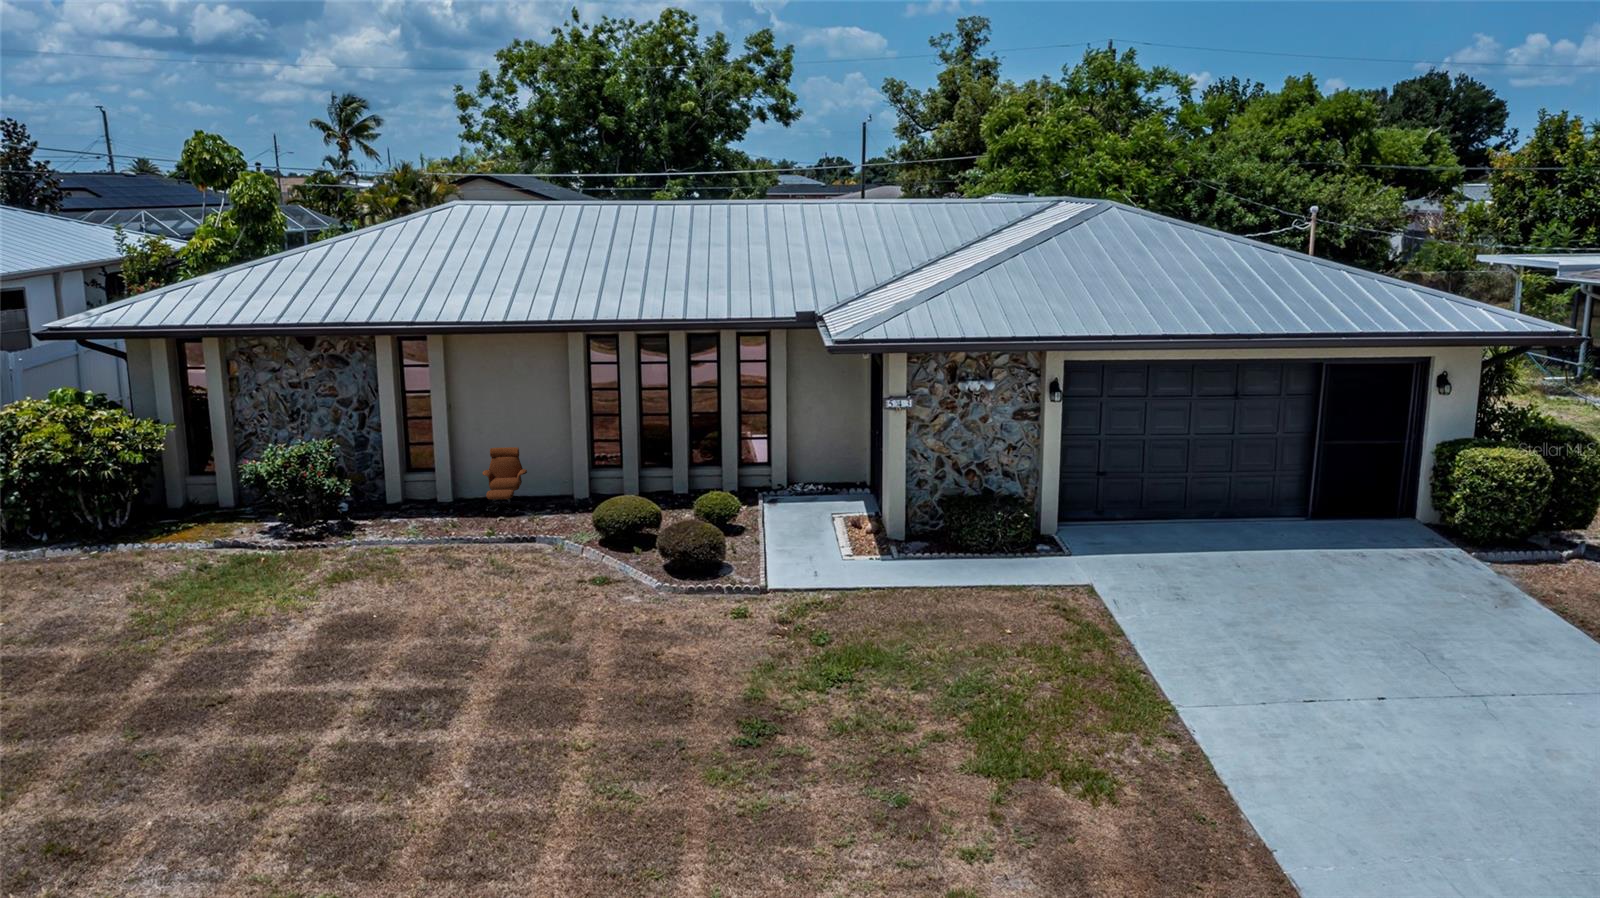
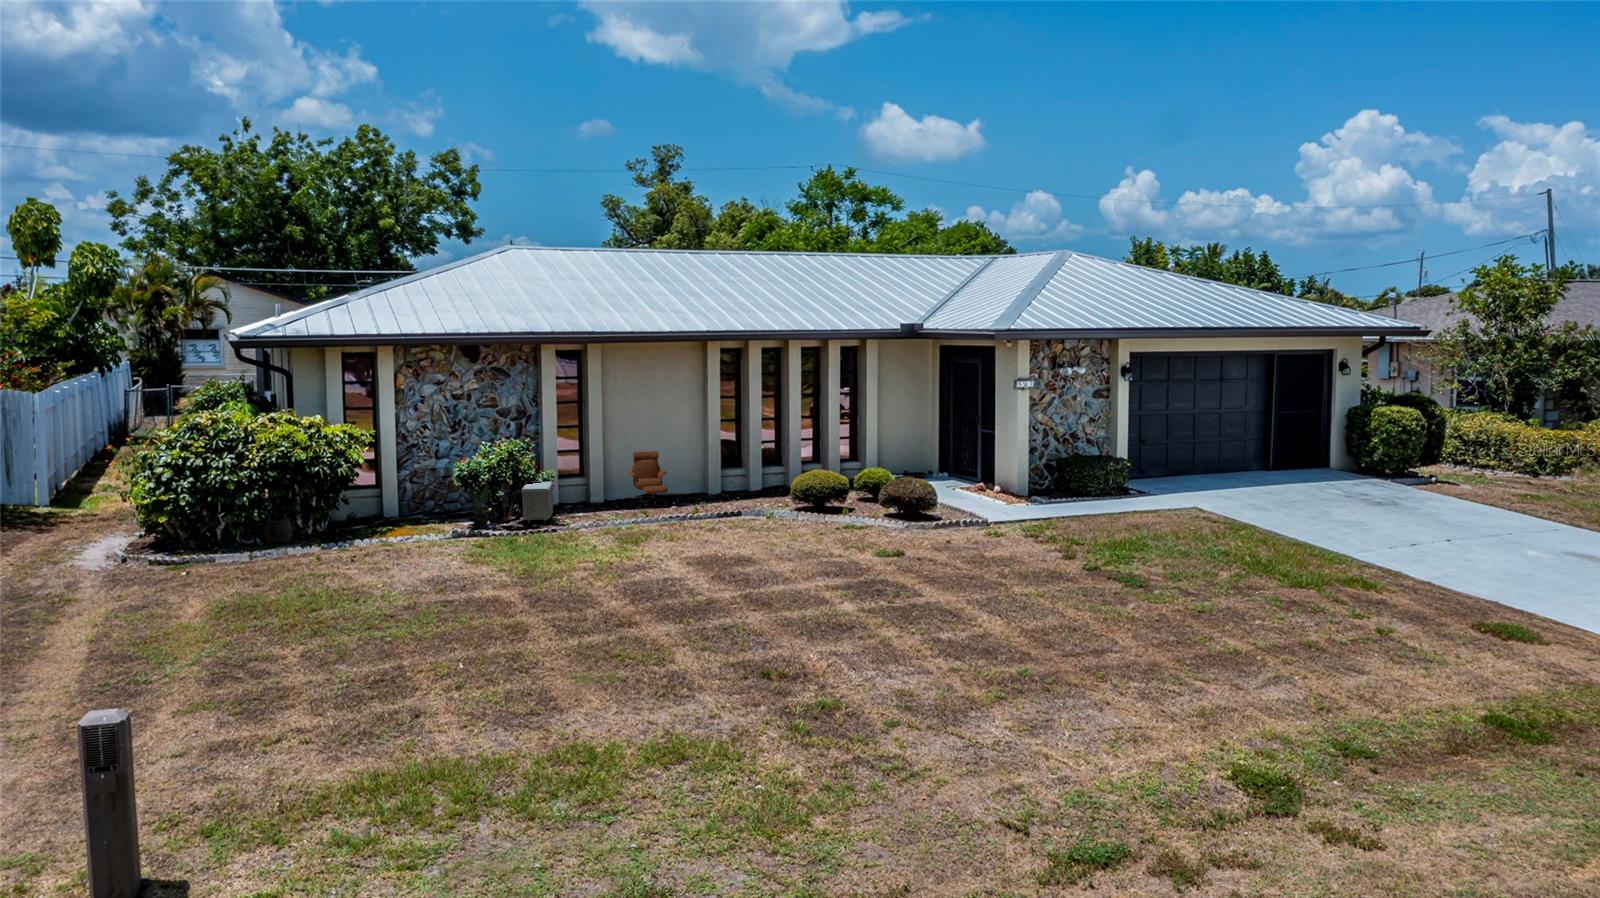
storage bench: none [316,484,371,533] -> present [521,482,553,523]
potted plant: none [259,491,284,538] -> present [473,491,488,529]
woven basket: none [58,515,89,542] -> present [264,518,292,543]

